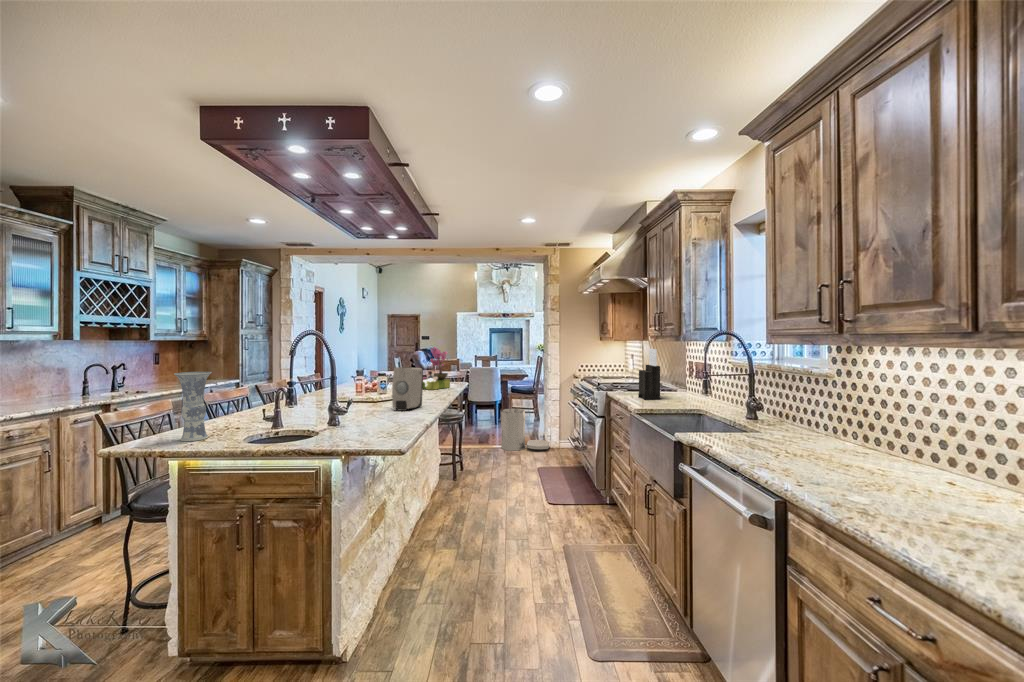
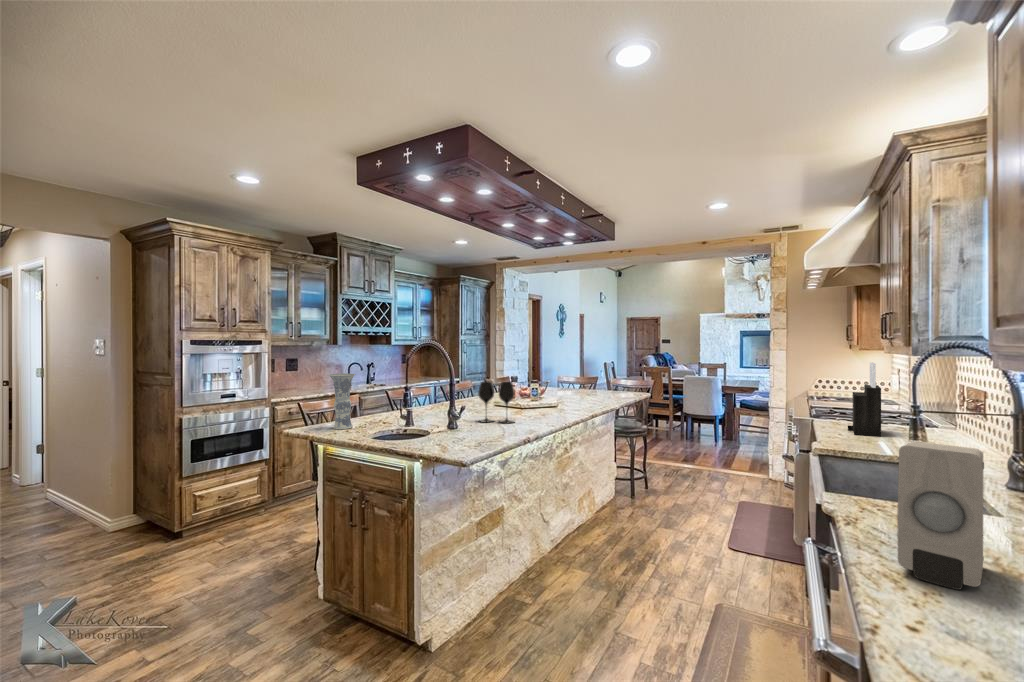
flower arrangement: present [423,347,450,390] -> none [578,353,615,400]
soap dispenser: present [392,367,423,411] -> present [897,441,984,590]
wine glass: none [354,374,395,417] -> present [478,382,515,423]
trash can: present [501,409,550,451] -> none [705,427,771,481]

